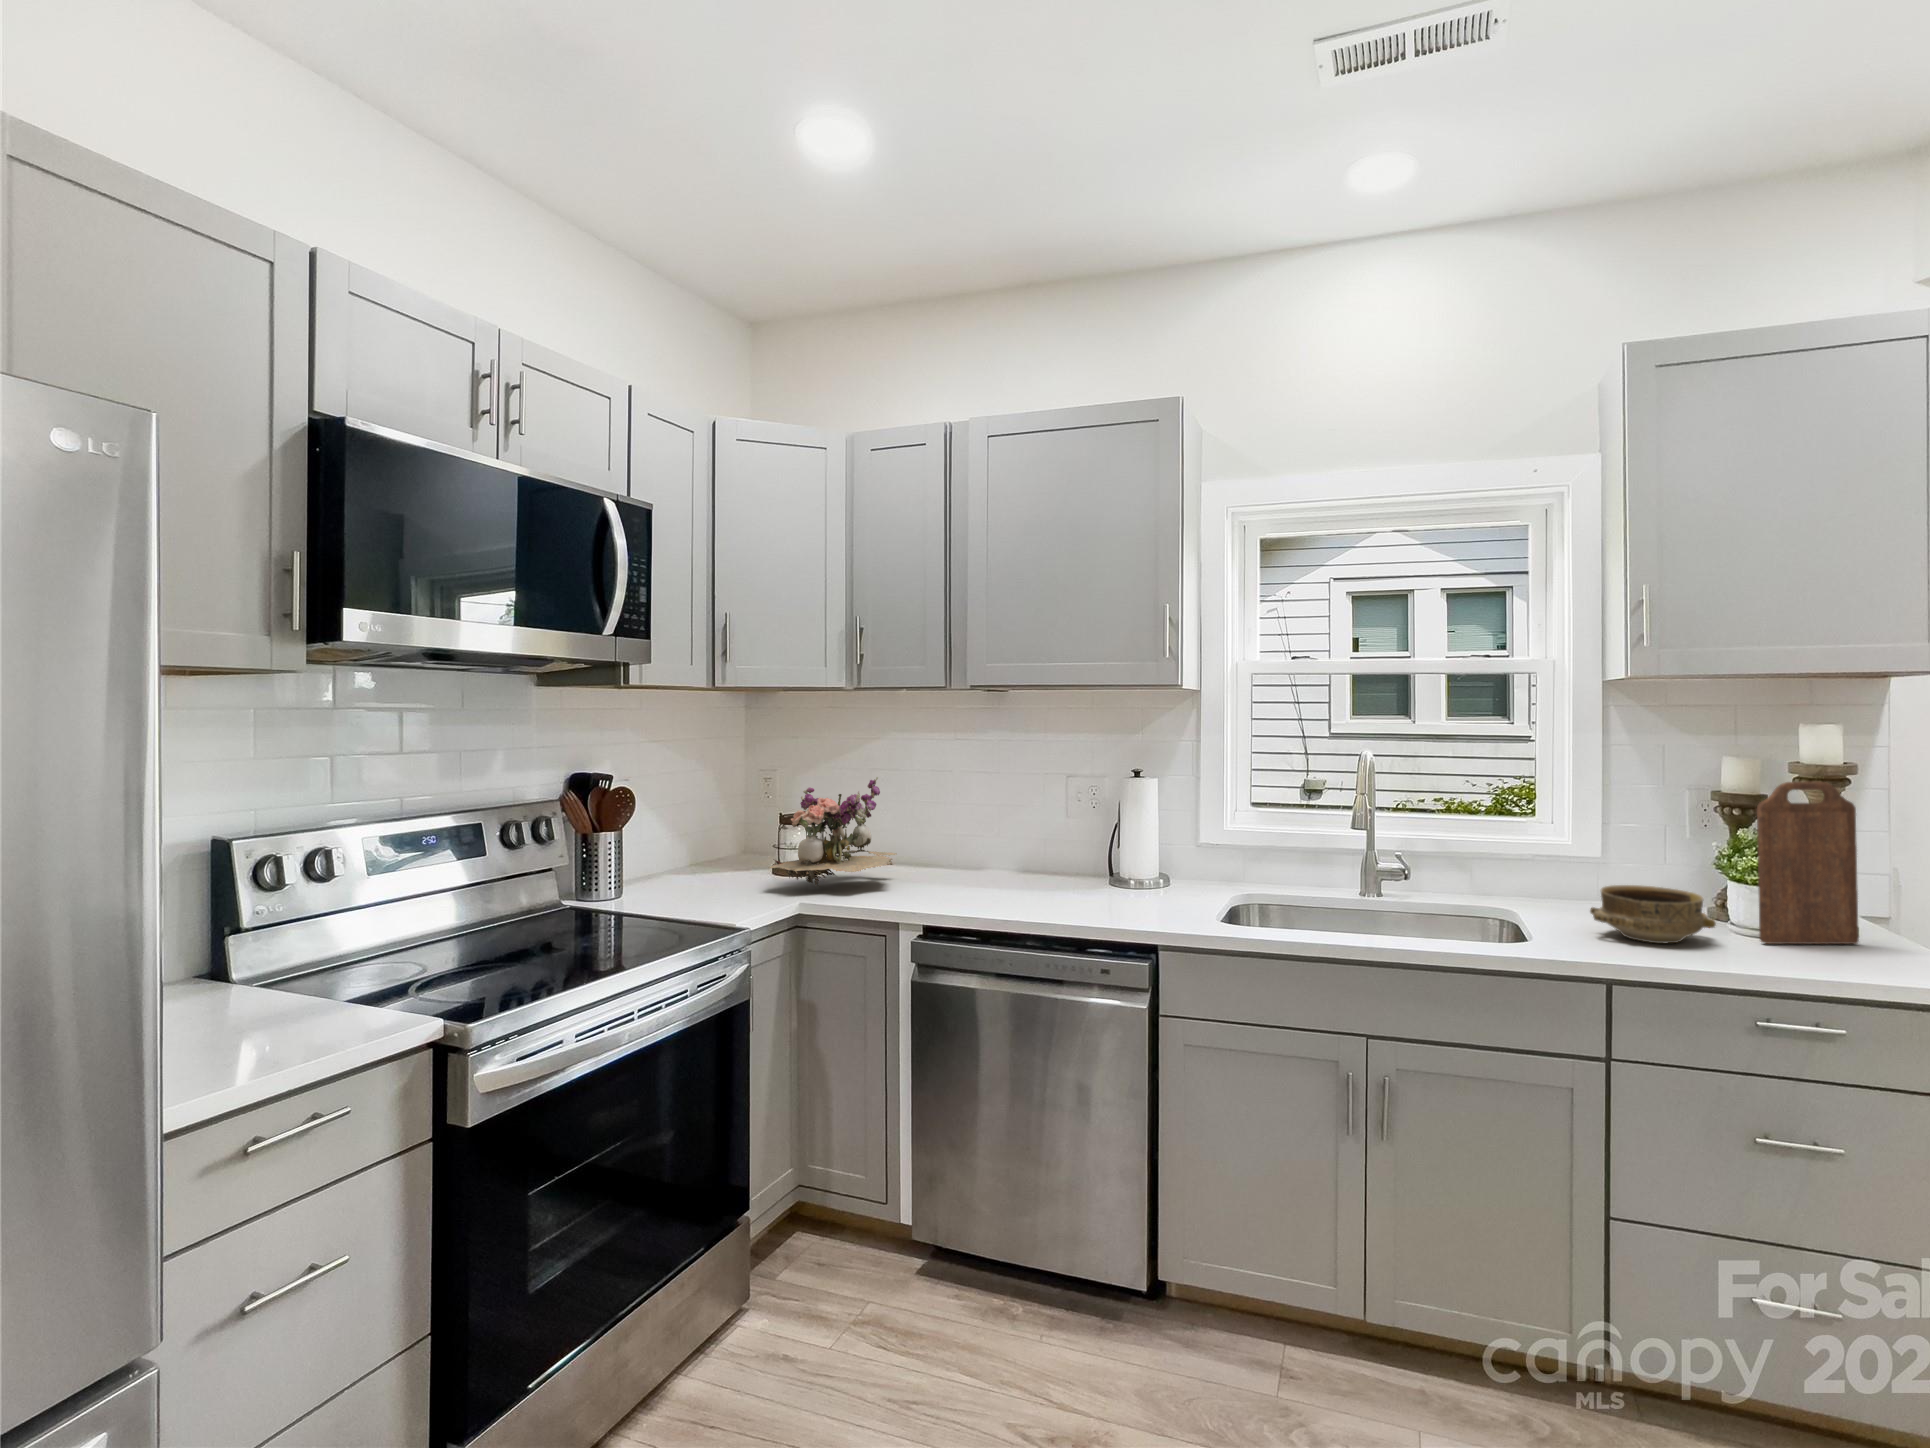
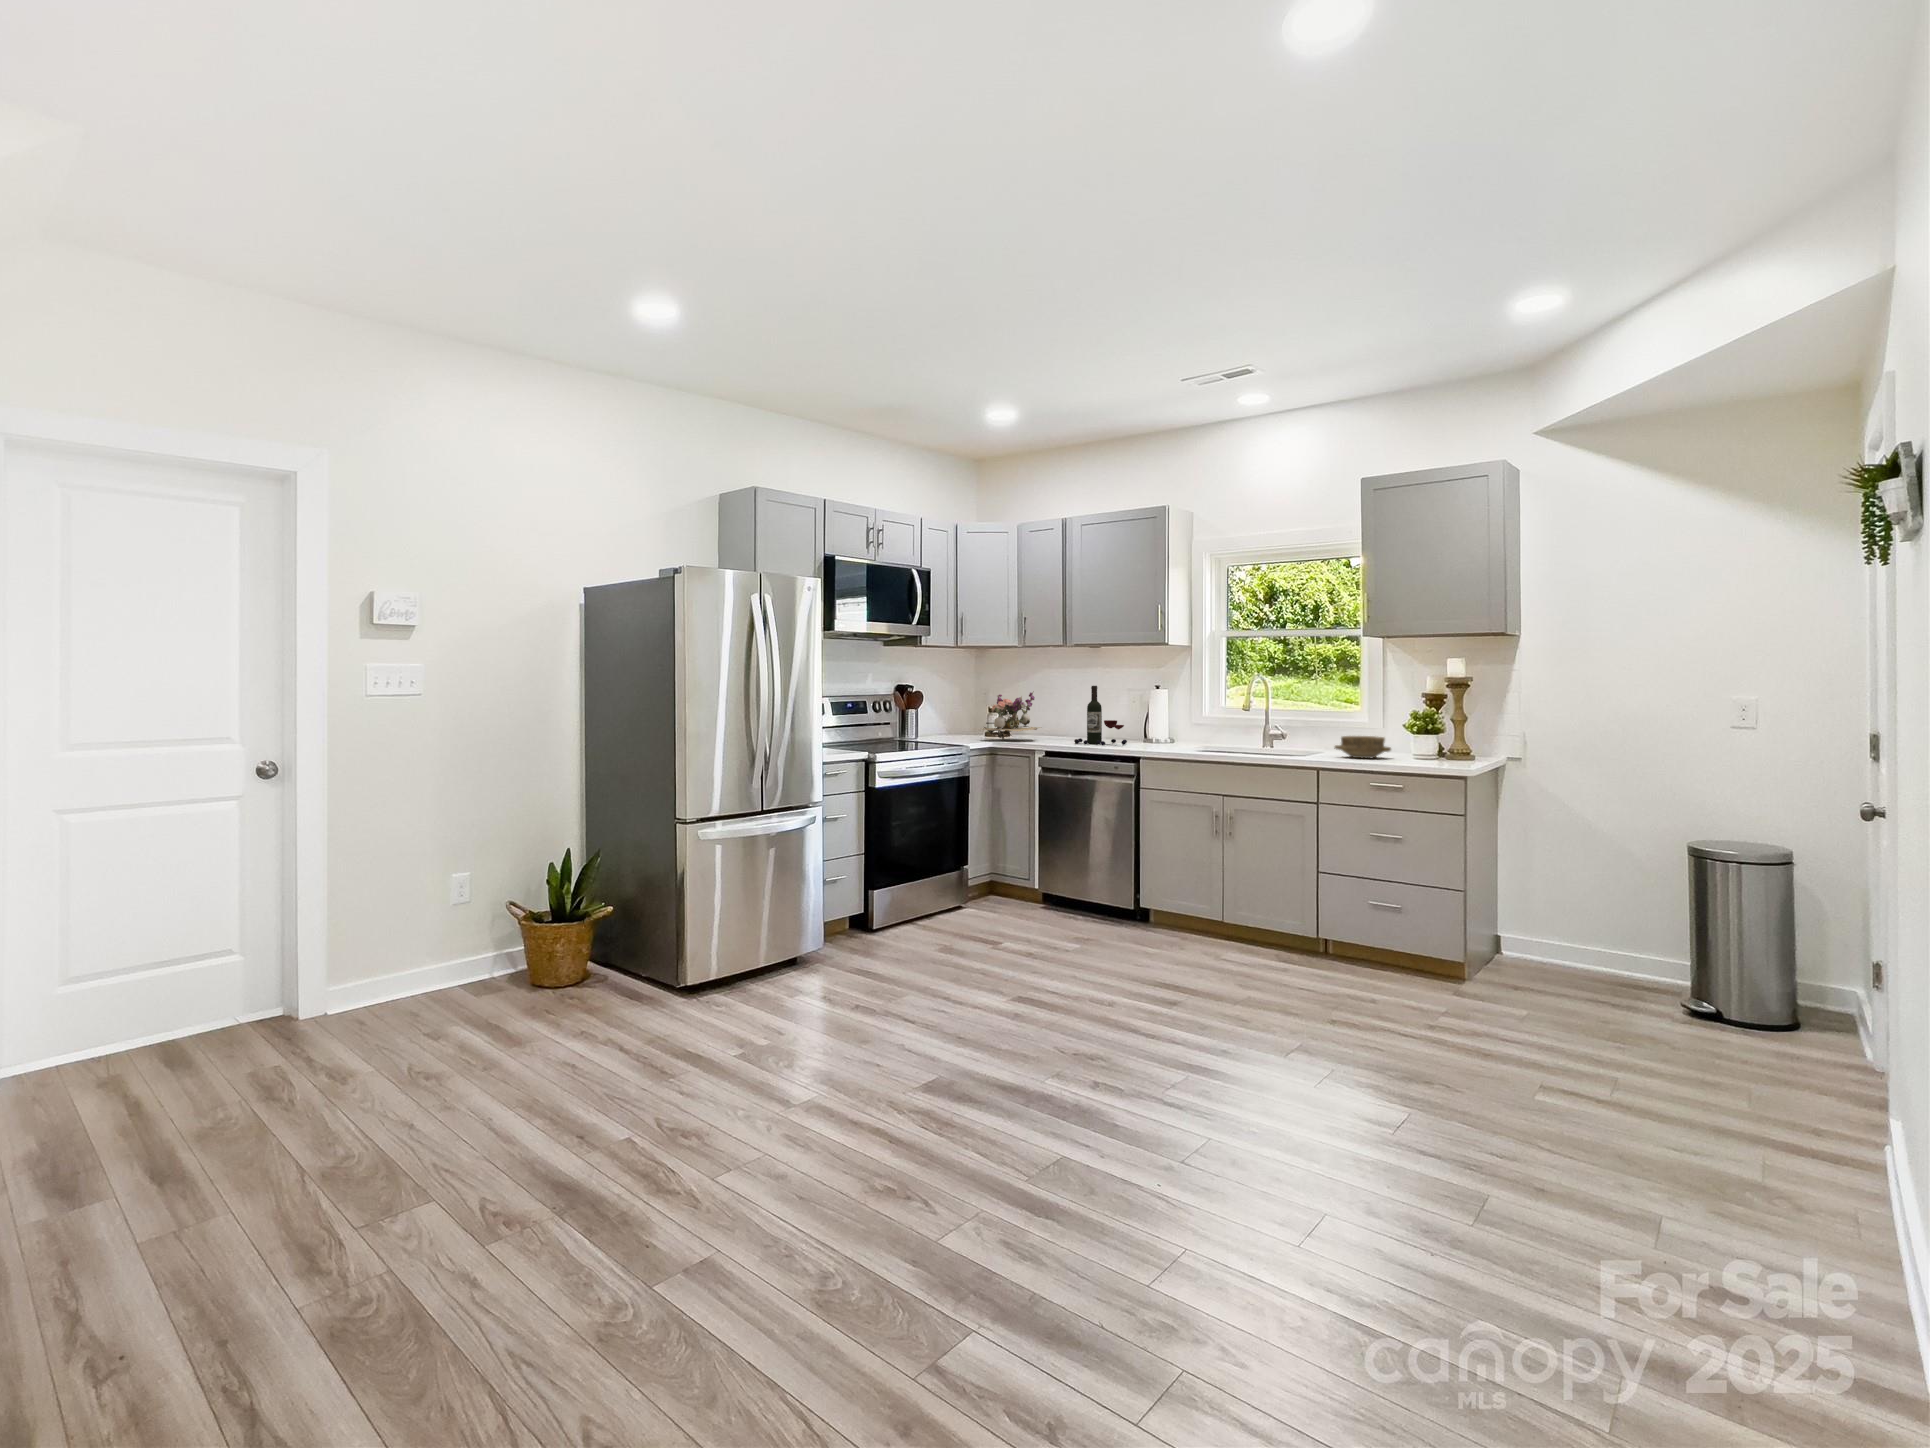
wine bottle: none [978,770,1096,904] -> present [1074,686,1127,745]
cutting board: present [1757,782,1859,944] -> none [1411,685,1460,761]

